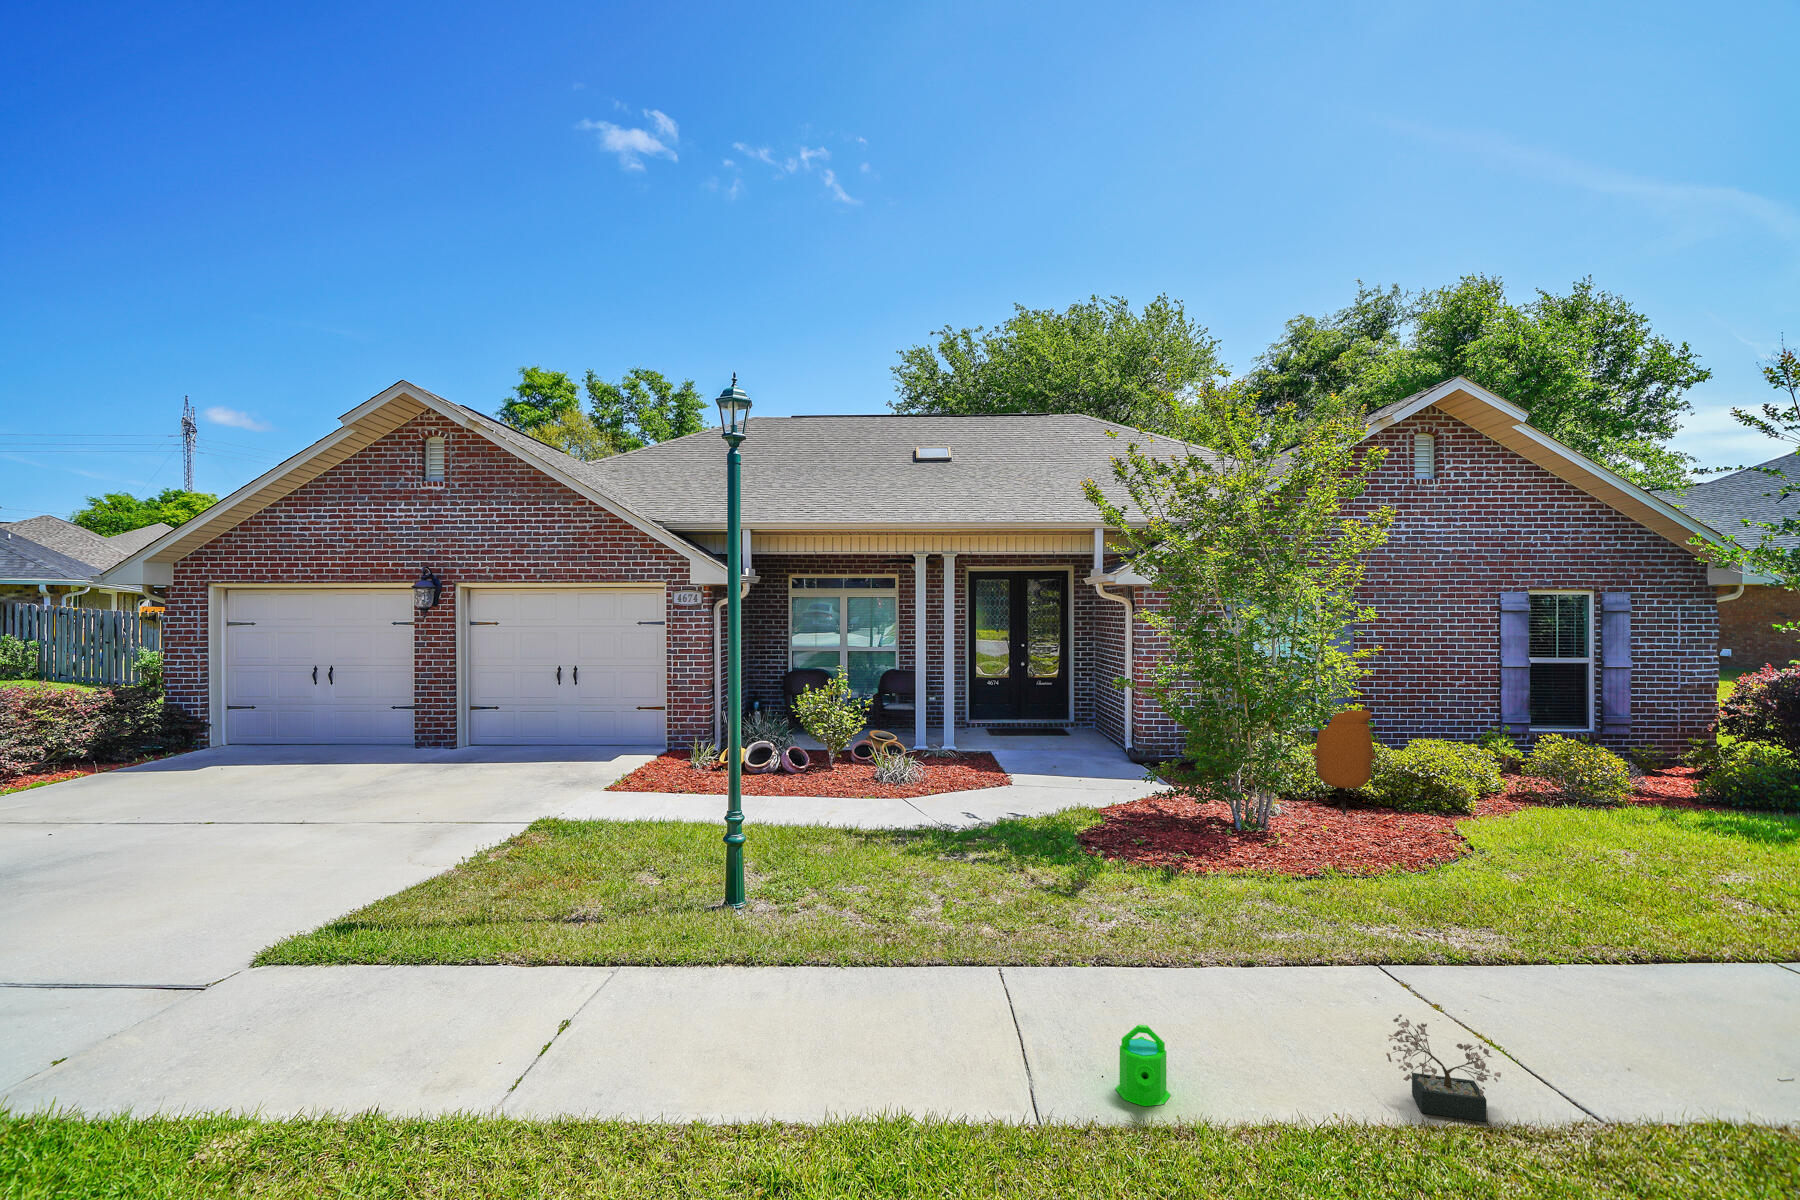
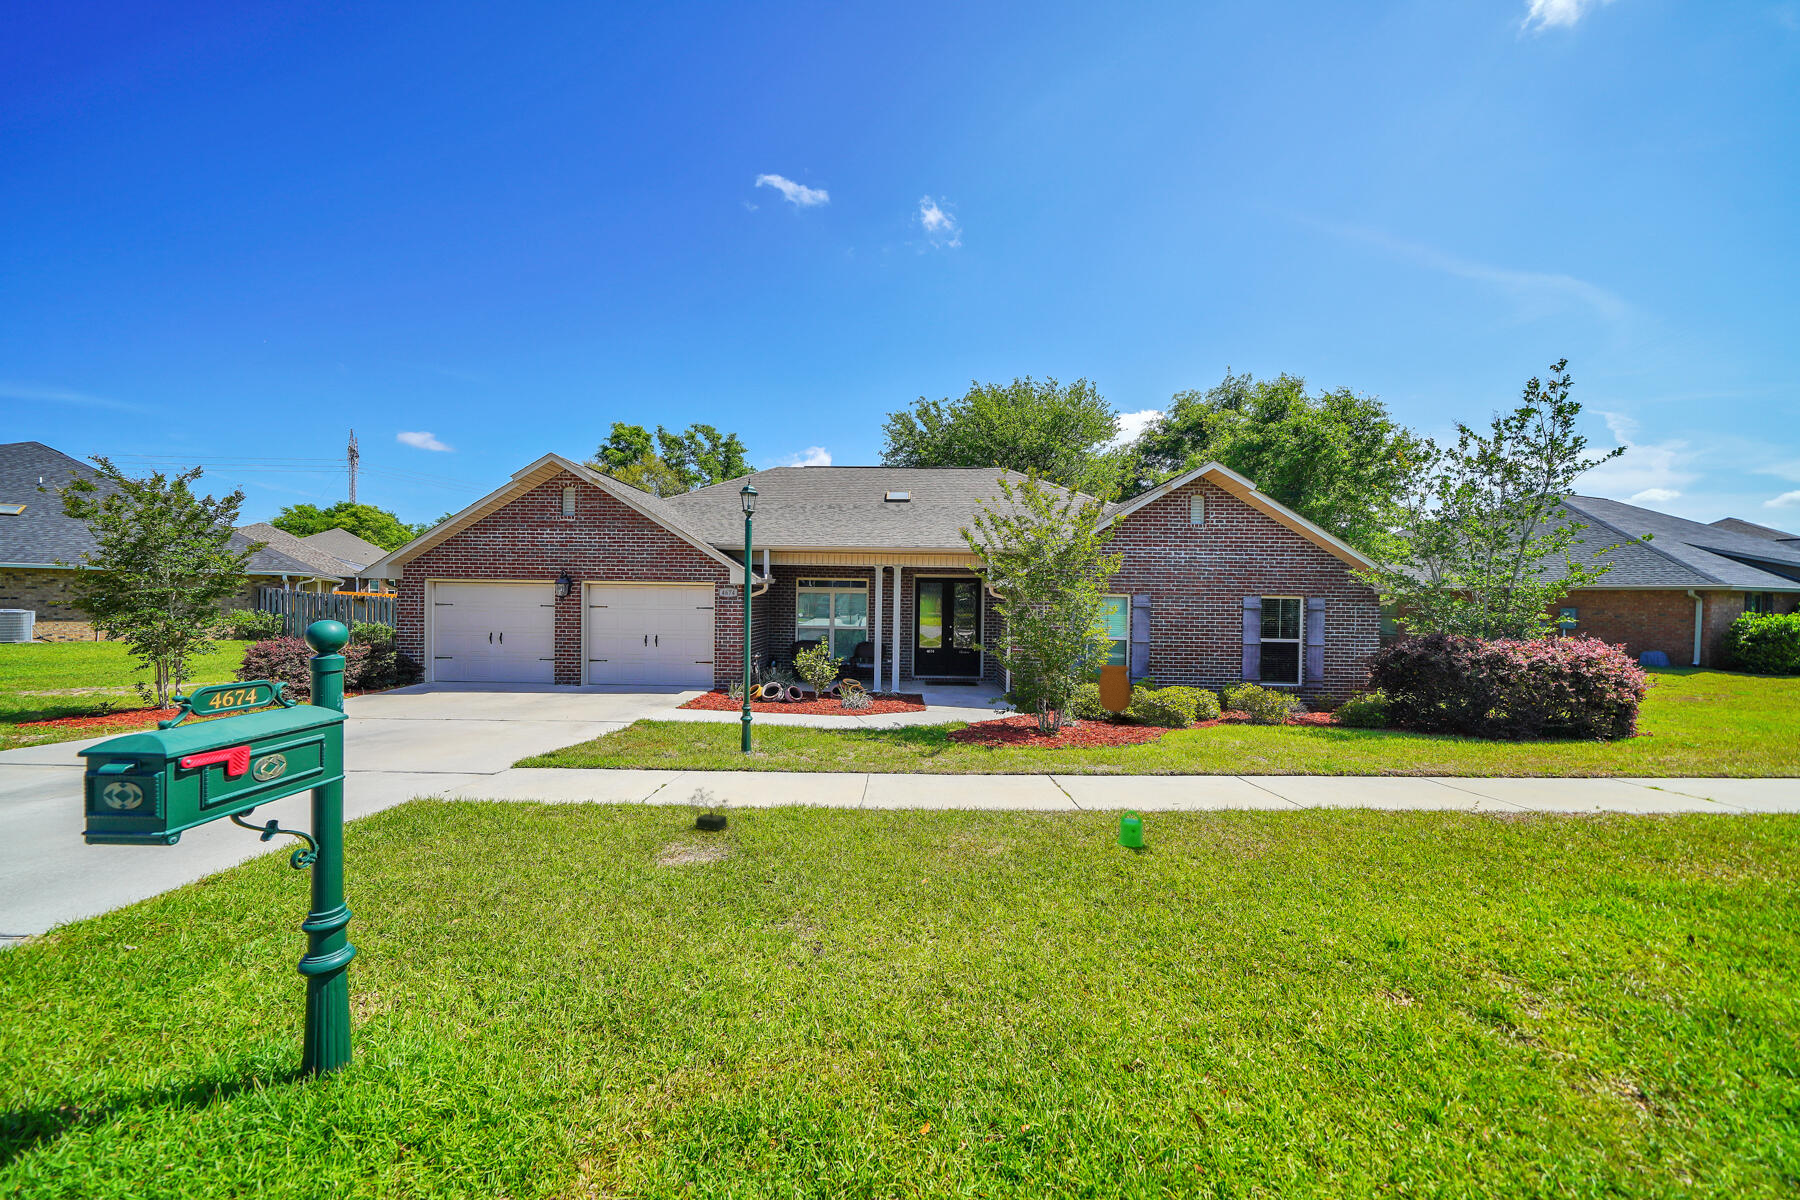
decorative plant: present [1386,1014,1501,1122] -> present [691,789,728,831]
watering can: present [1116,1025,1170,1106] -> present [1118,810,1144,847]

